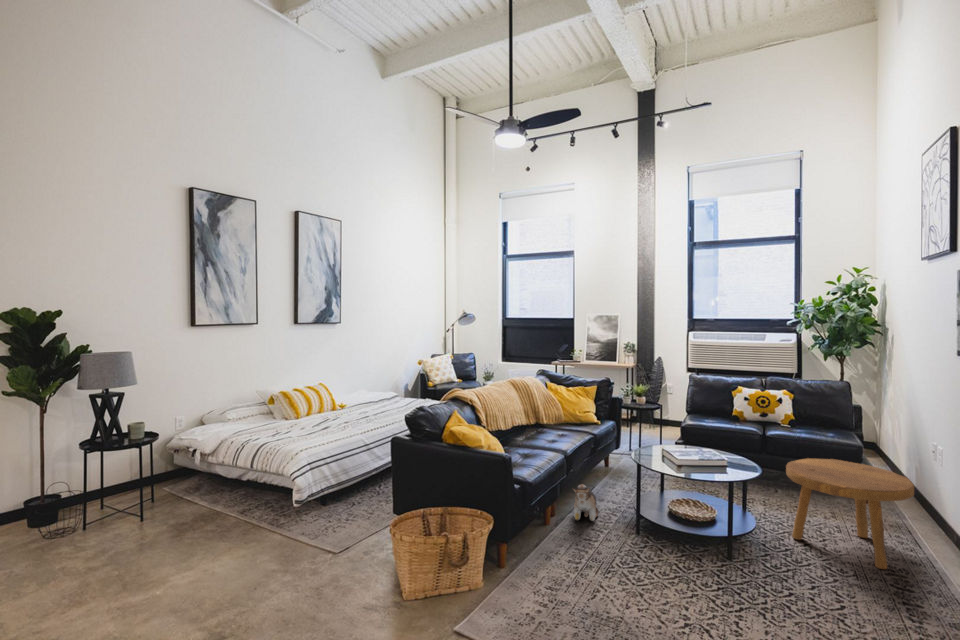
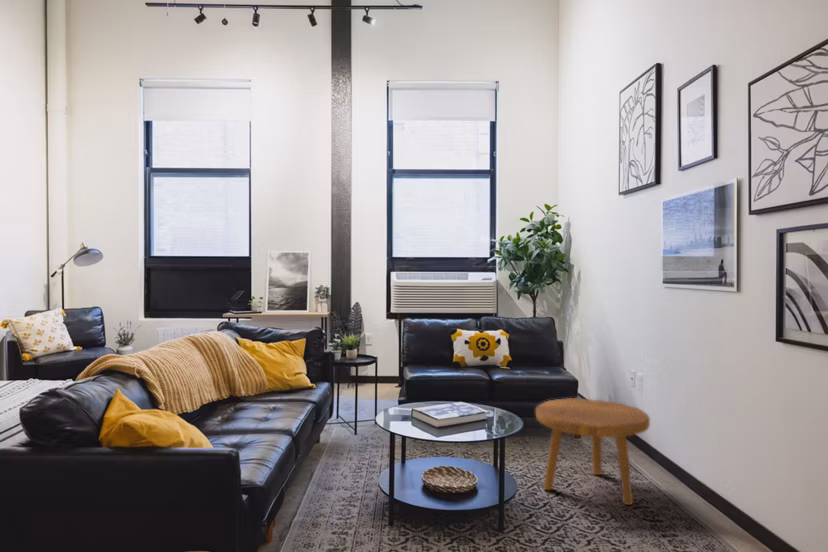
plush toy: present [574,484,598,521] -> none [304,472,334,523]

